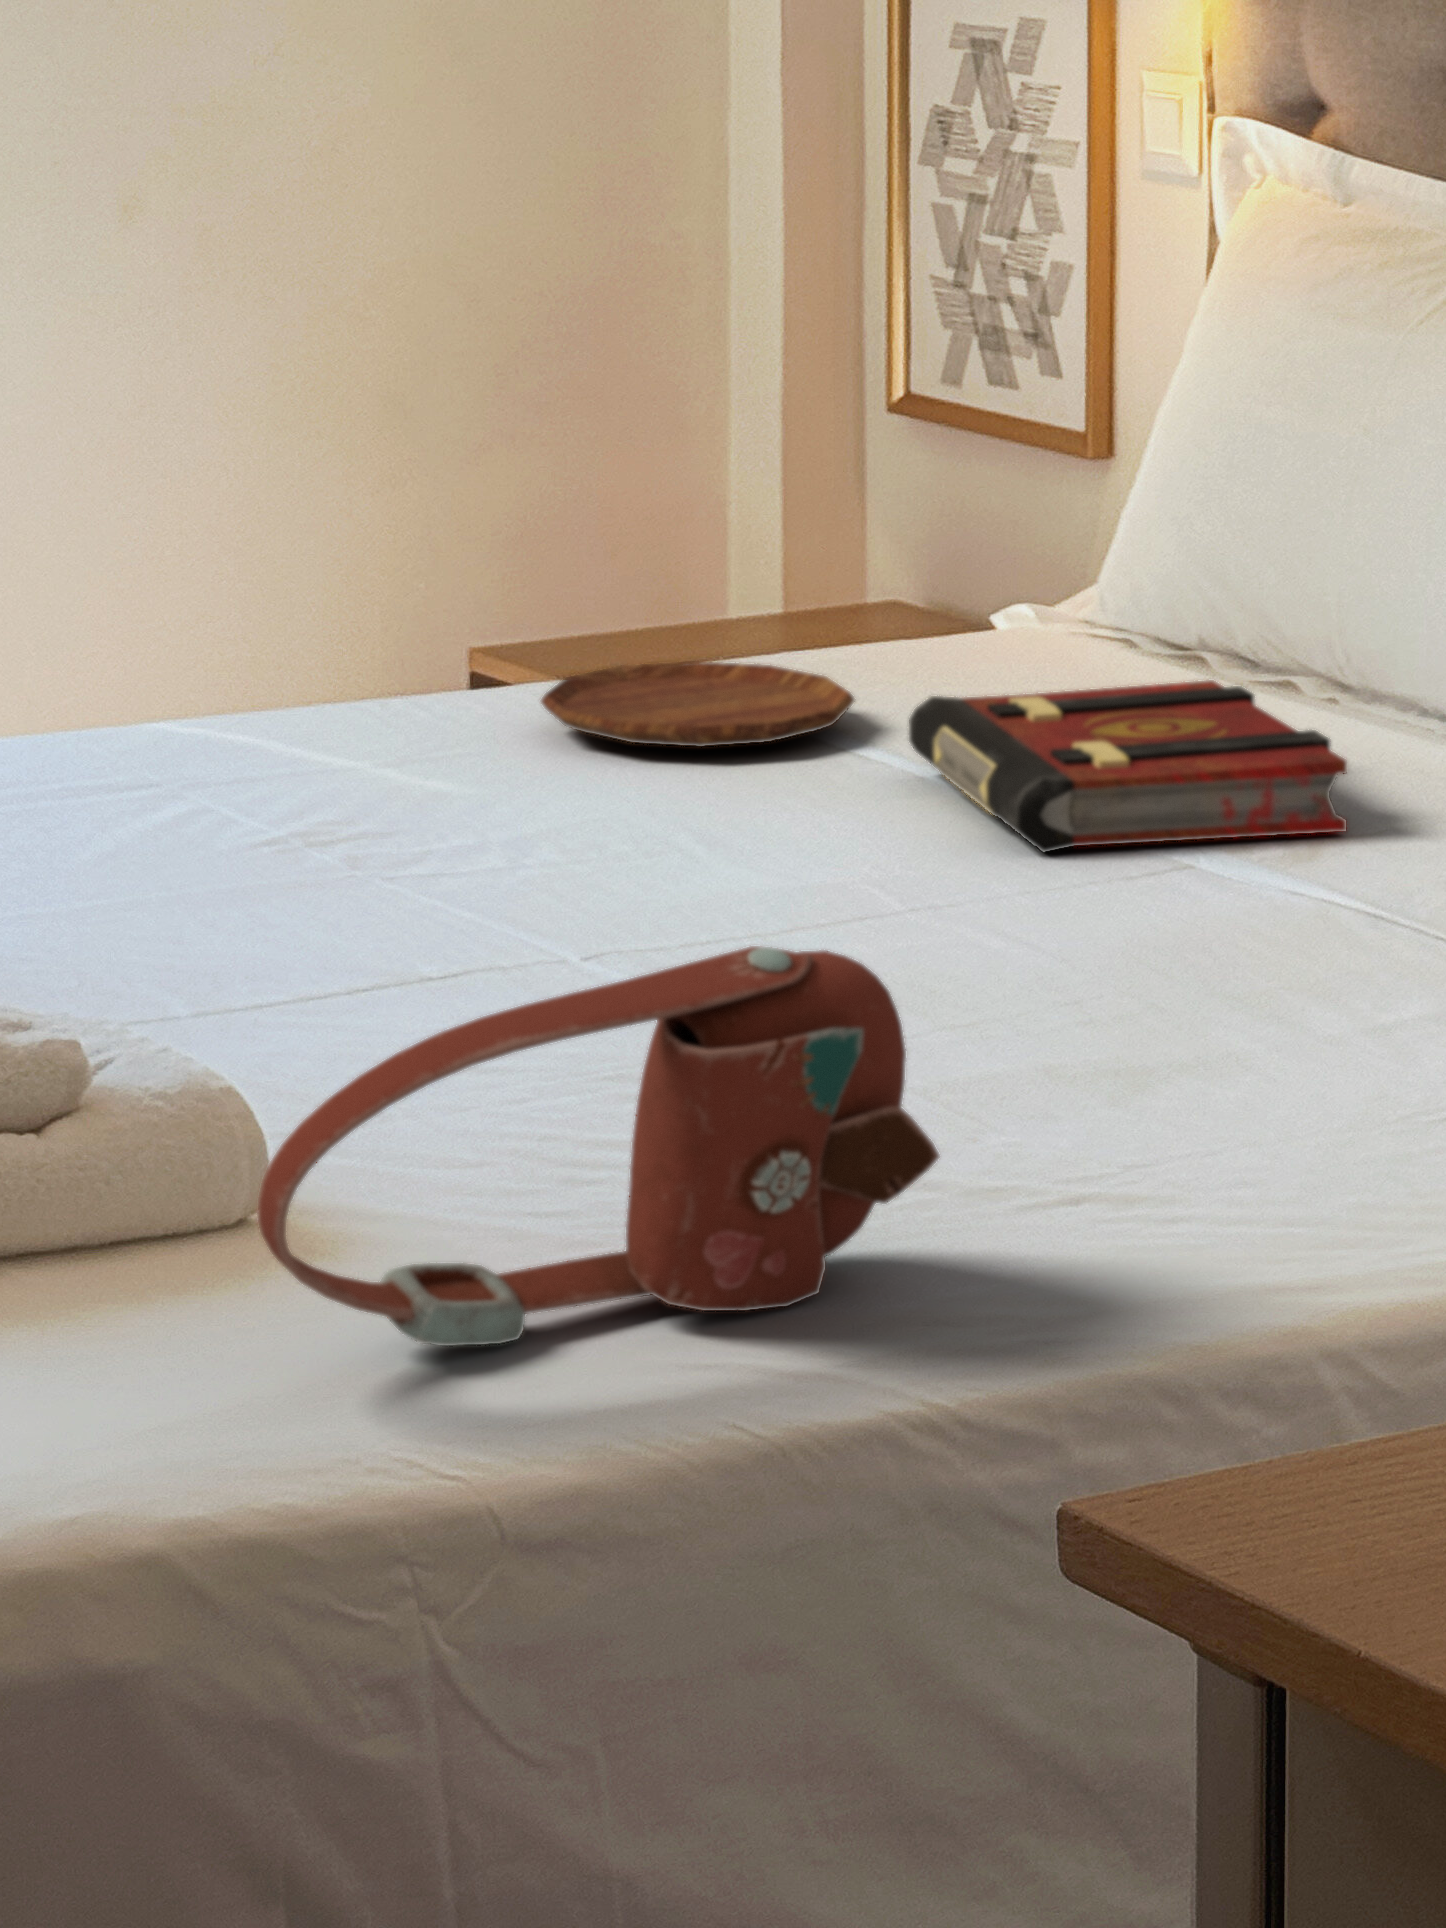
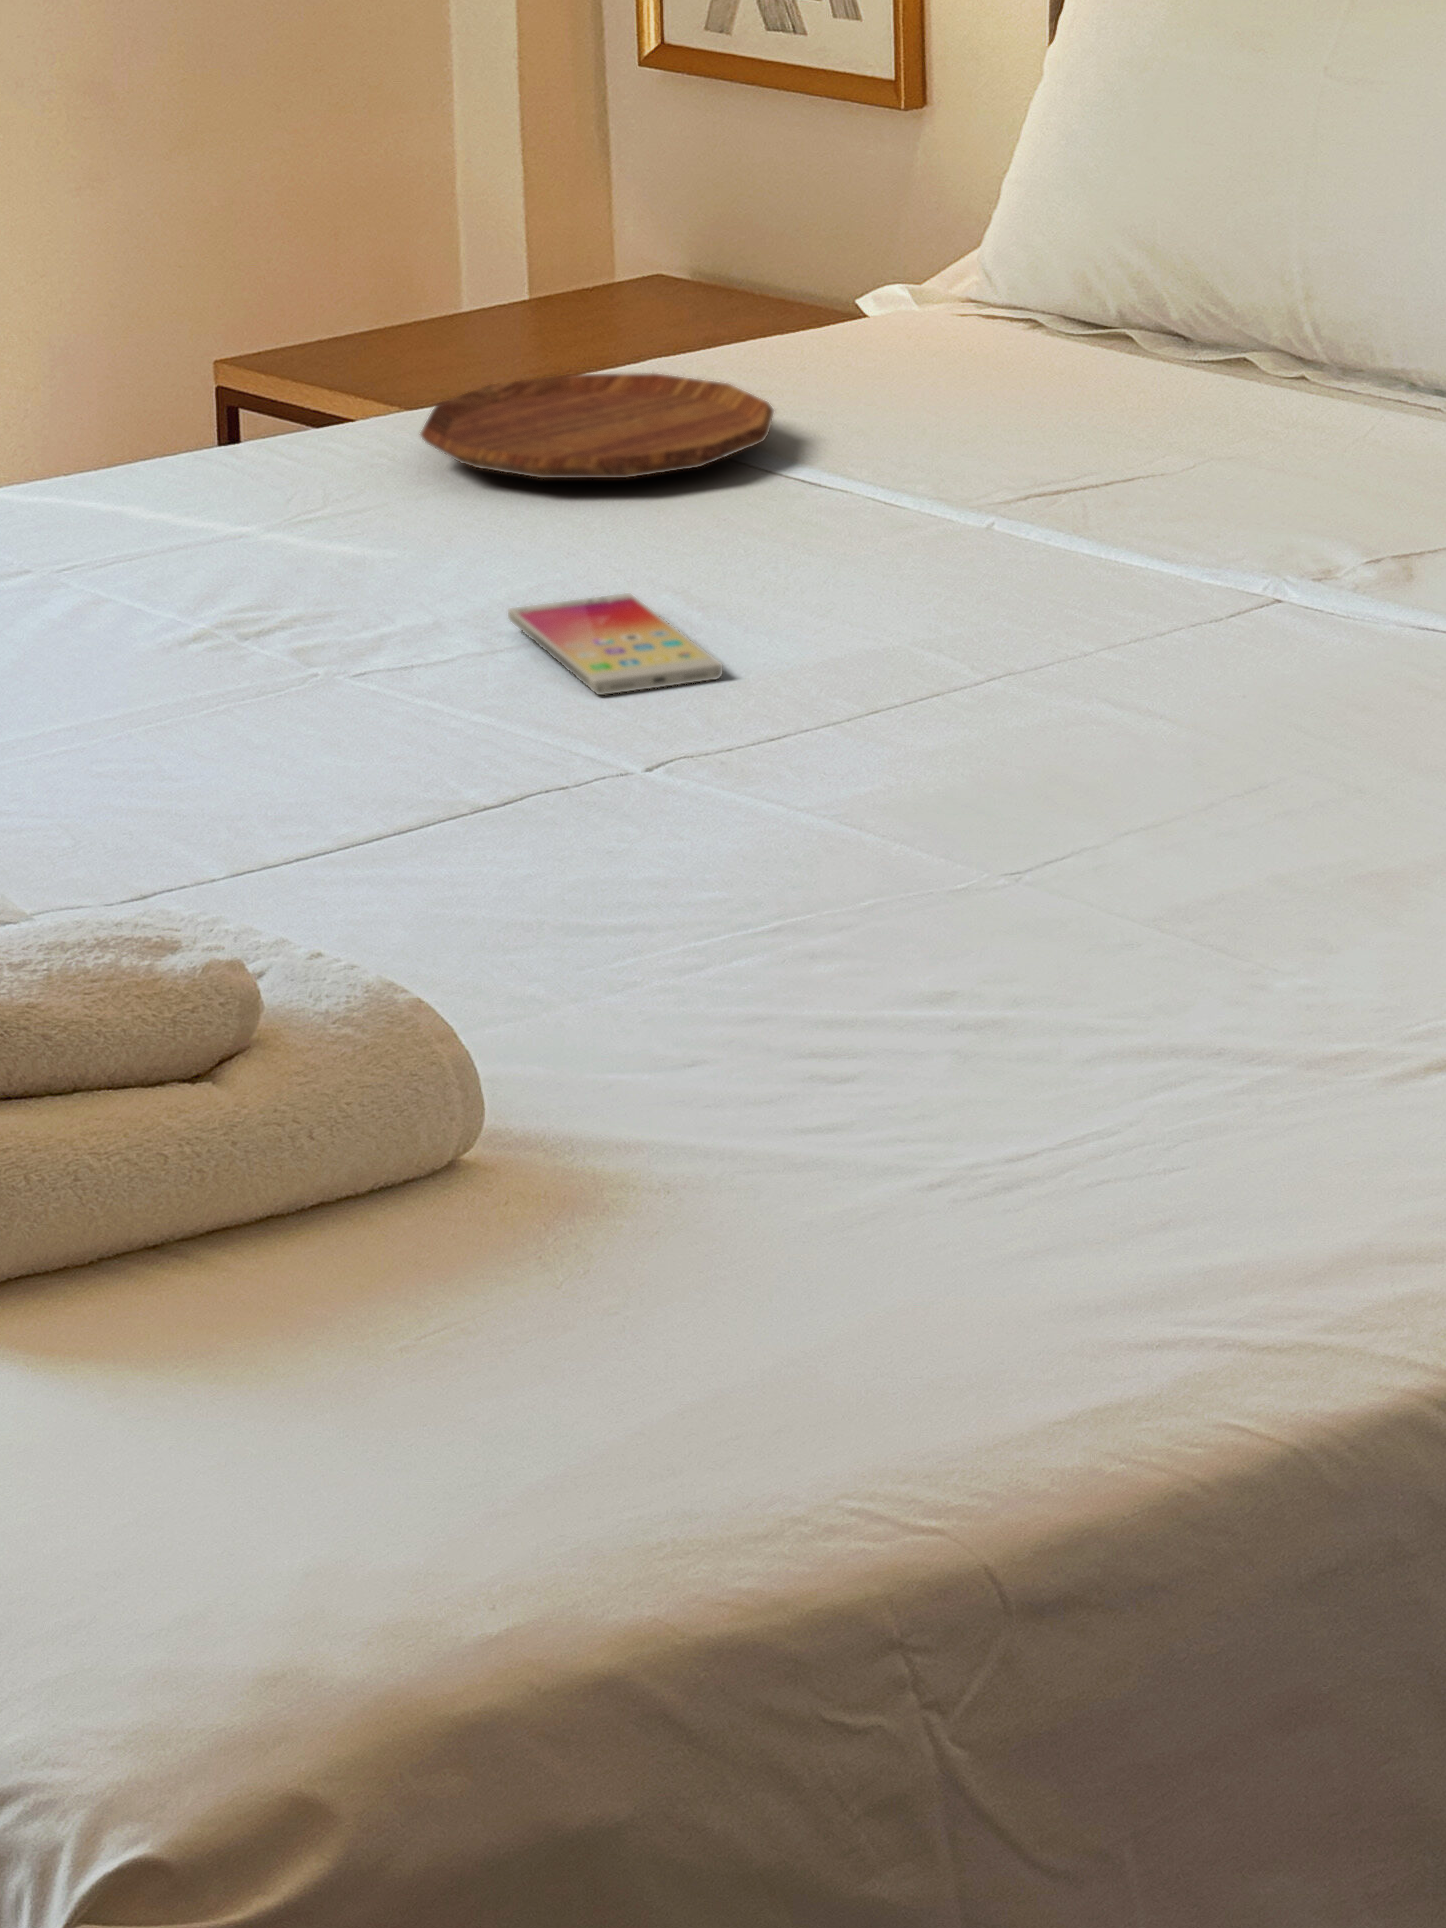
book: present [909,680,1347,852] -> none [871,367,1417,589]
smartphone: none [532,830,686,906] -> present [508,593,723,695]
handbag: present [257,946,939,1346] -> none [626,809,1371,1333]

